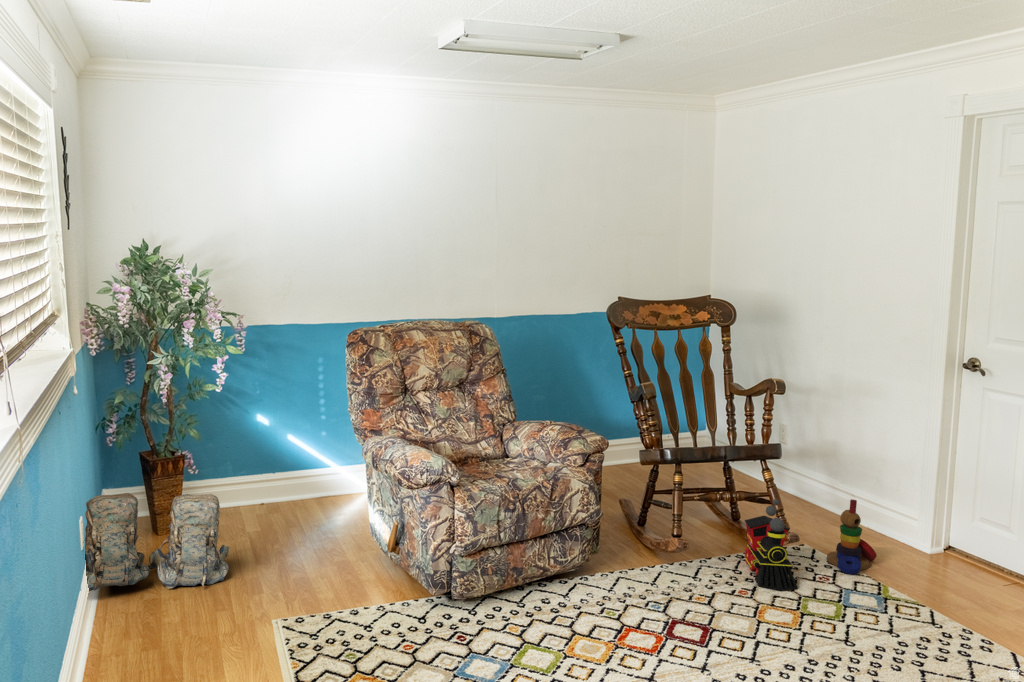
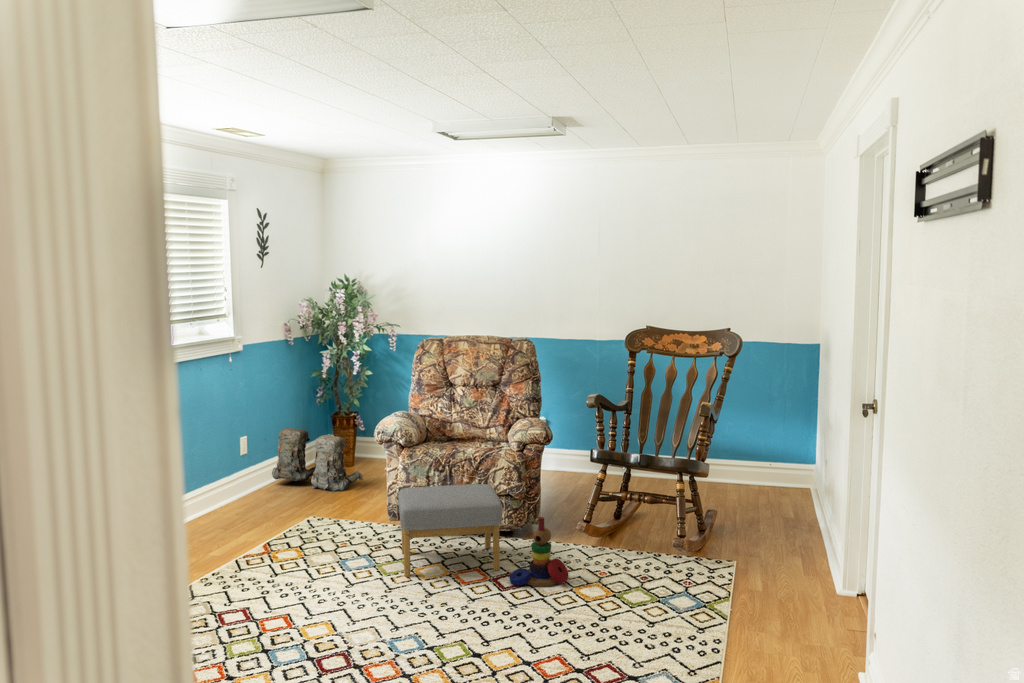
toy train: present [745,499,798,591] -> none [632,509,701,592]
stacking toy: present [827,499,877,574] -> present [509,517,569,587]
footstool: none [509,514,654,662] -> present [398,484,502,577]

